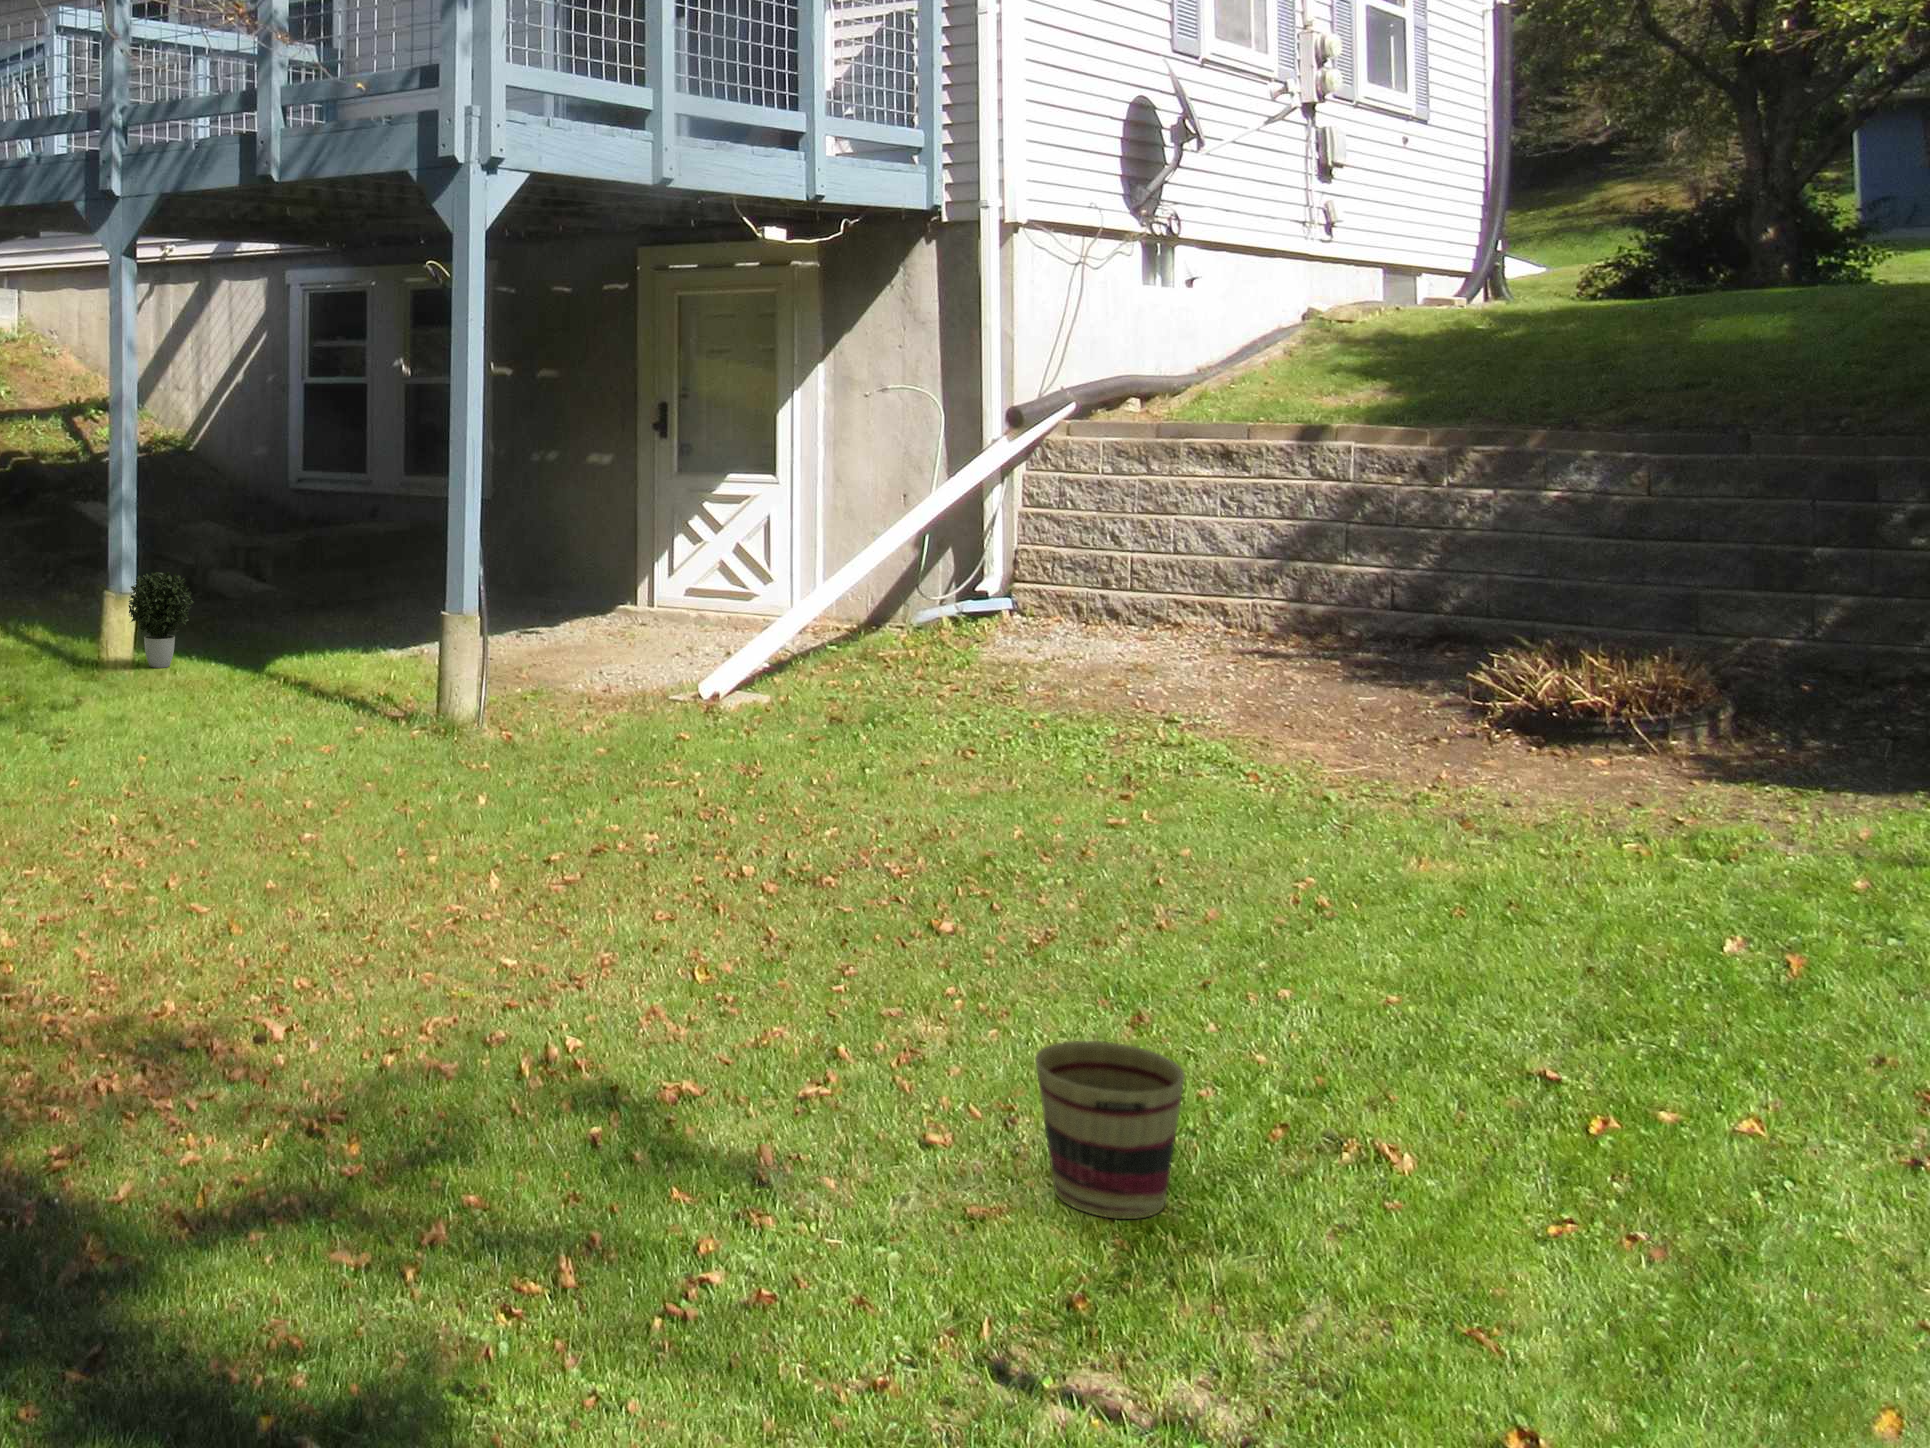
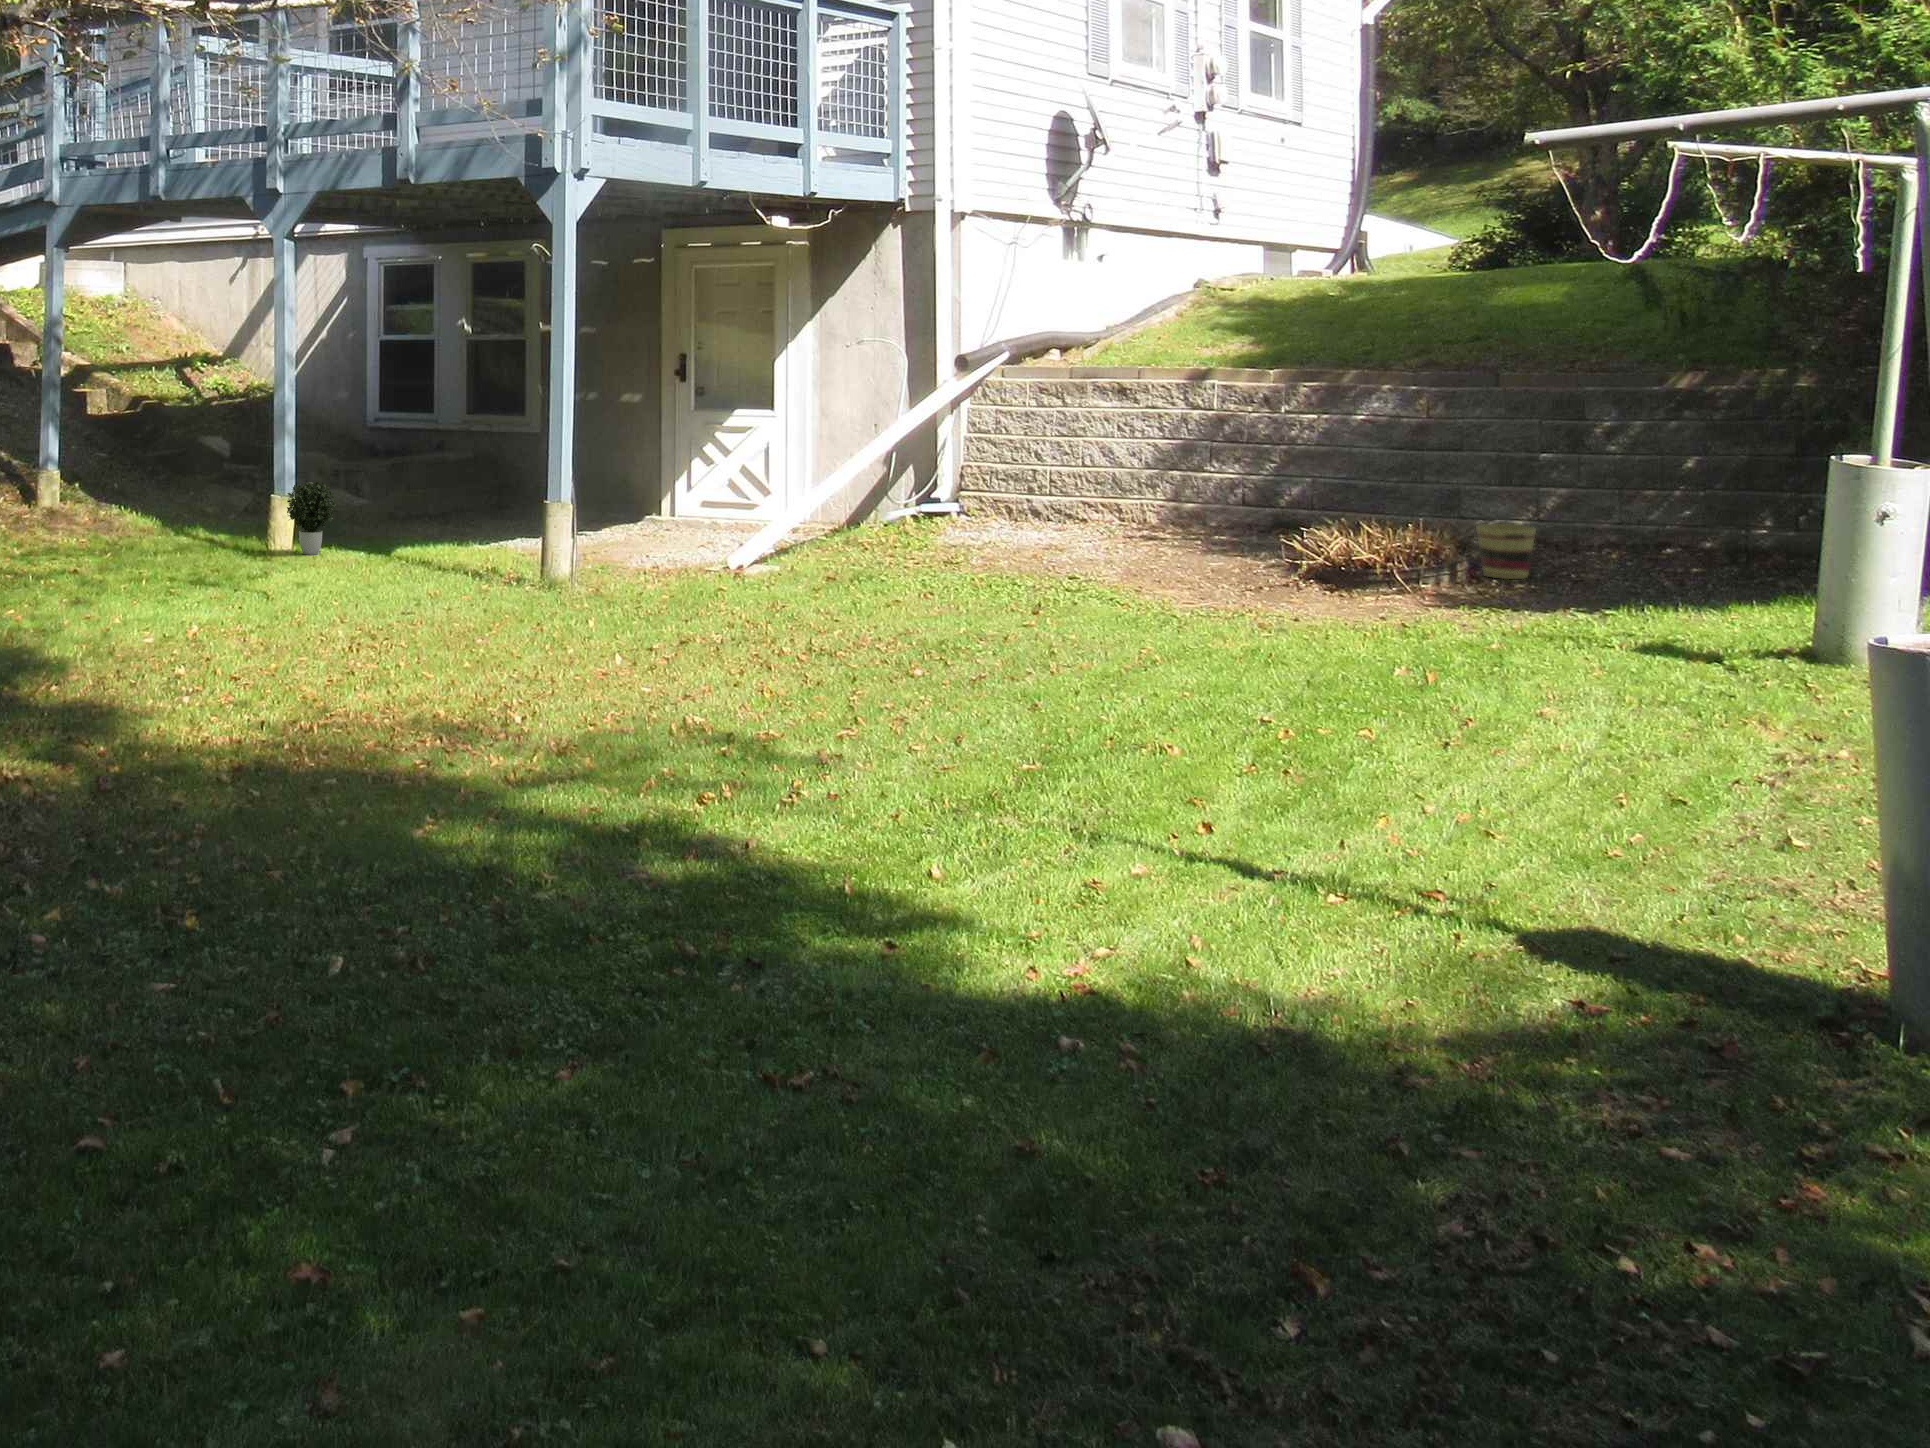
basket: present [1035,1041,1185,1219] -> present [1476,524,1536,579]

